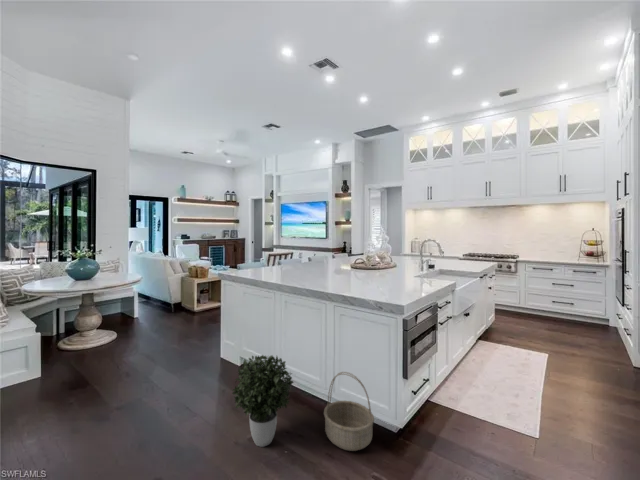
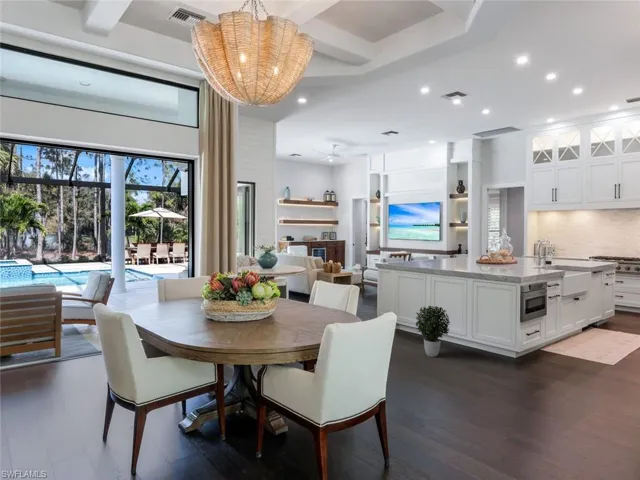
basket: present [324,372,374,451] -> none [469,318,502,362]

